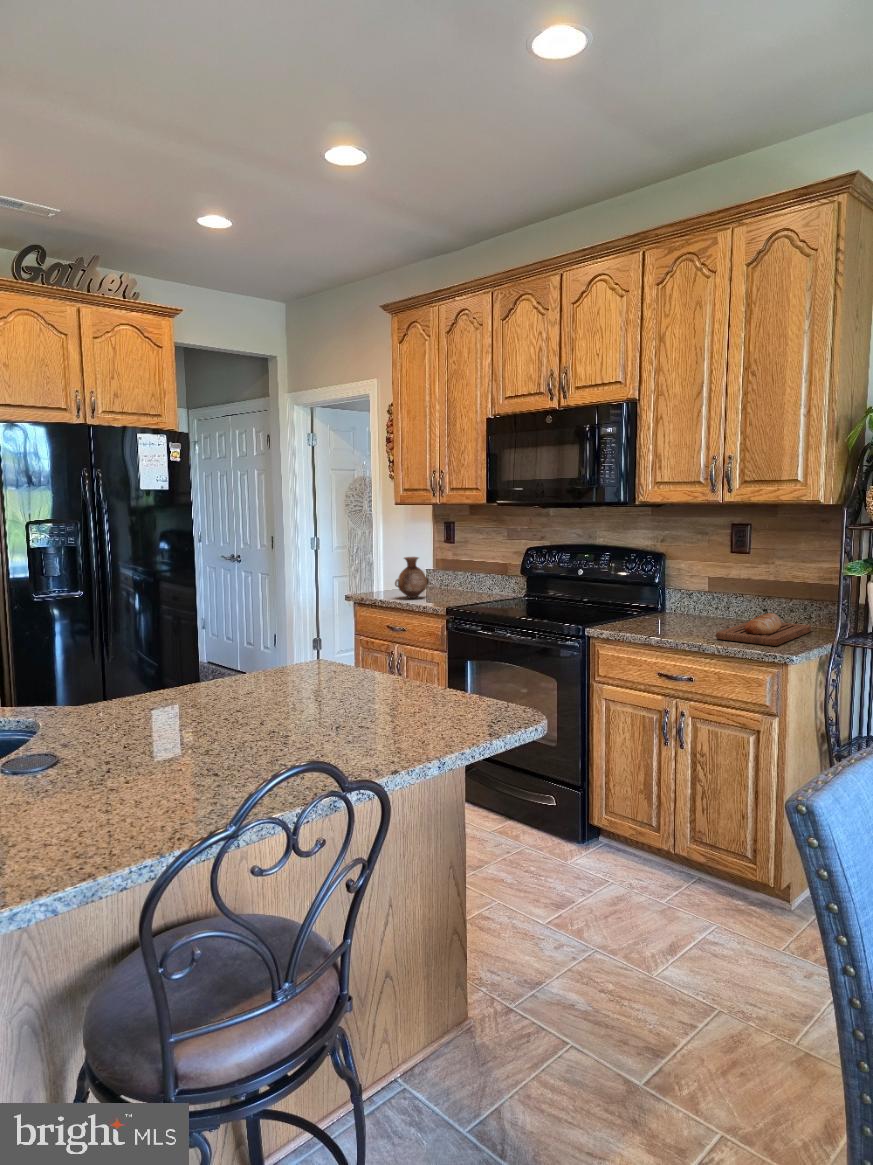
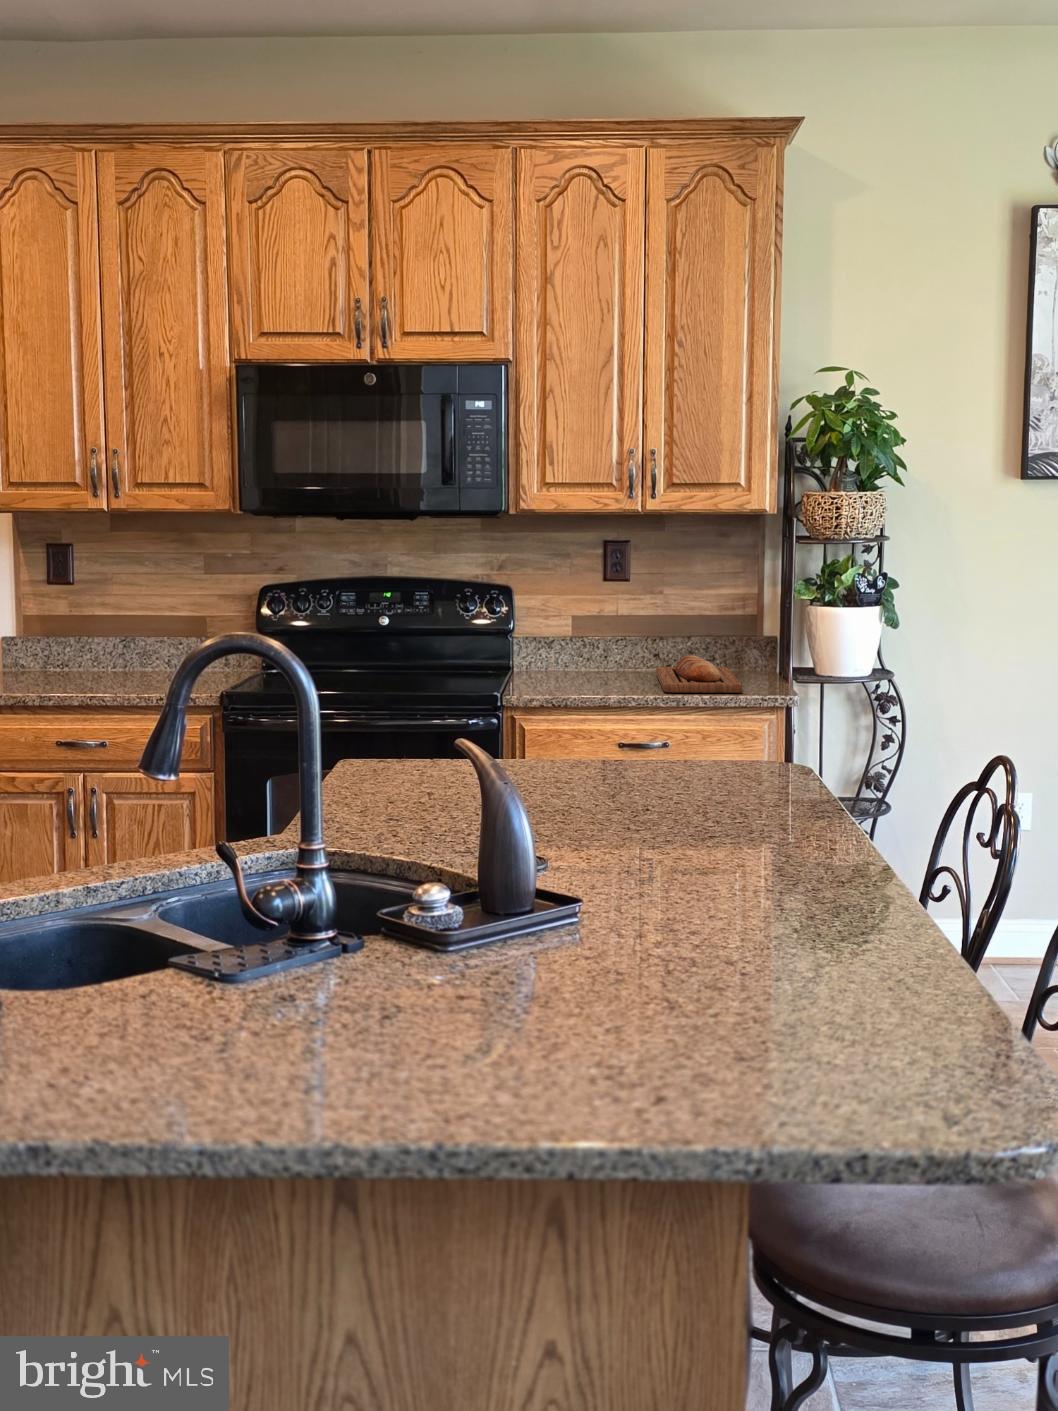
vase: present [395,557,429,598] -> none [42,609,98,685]

